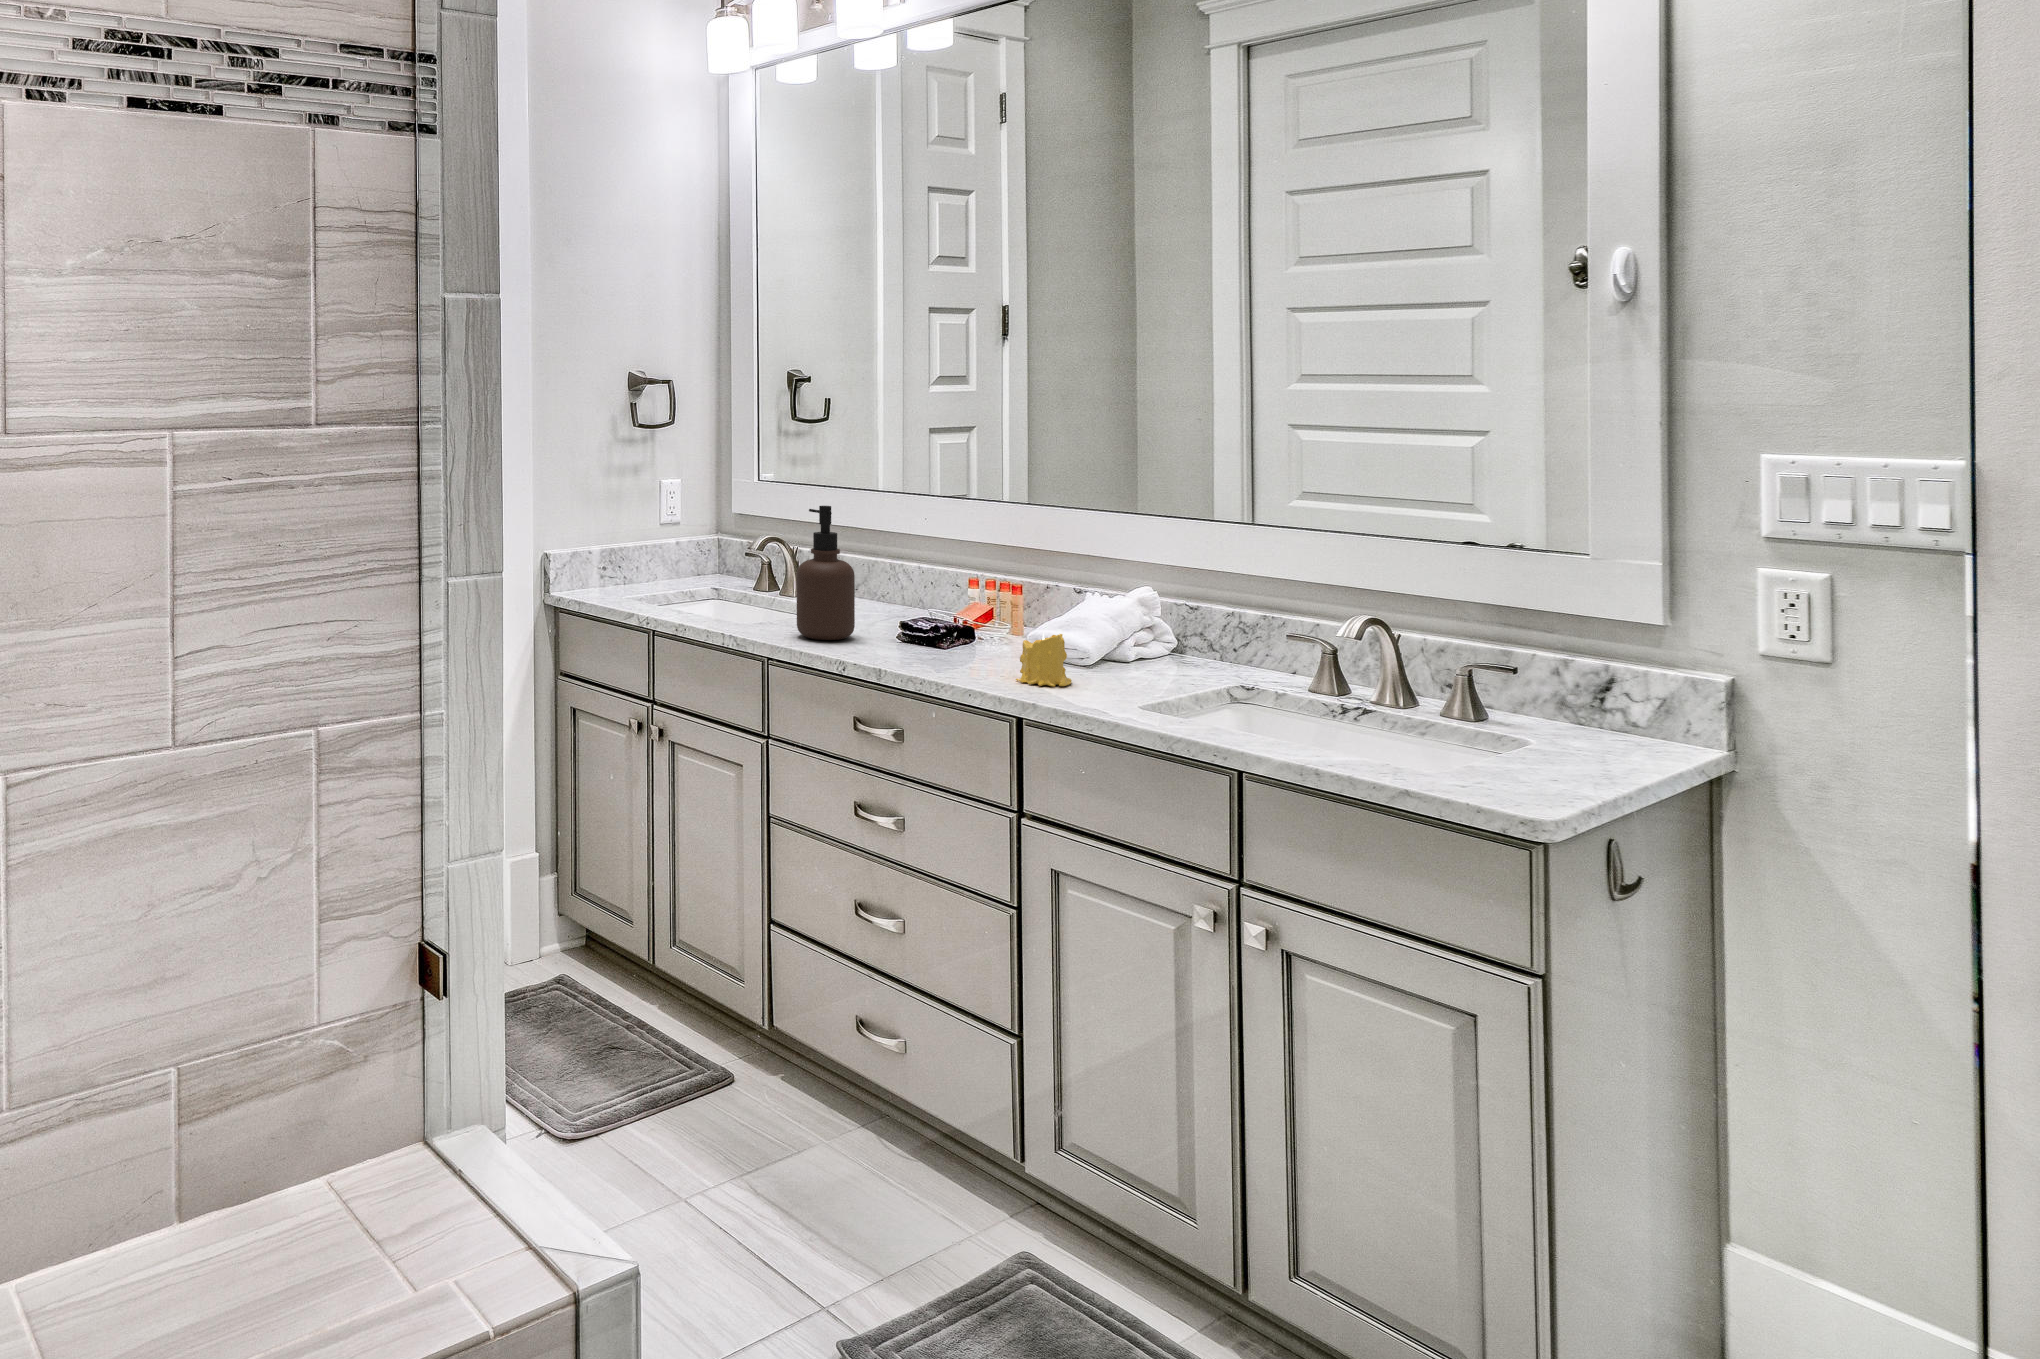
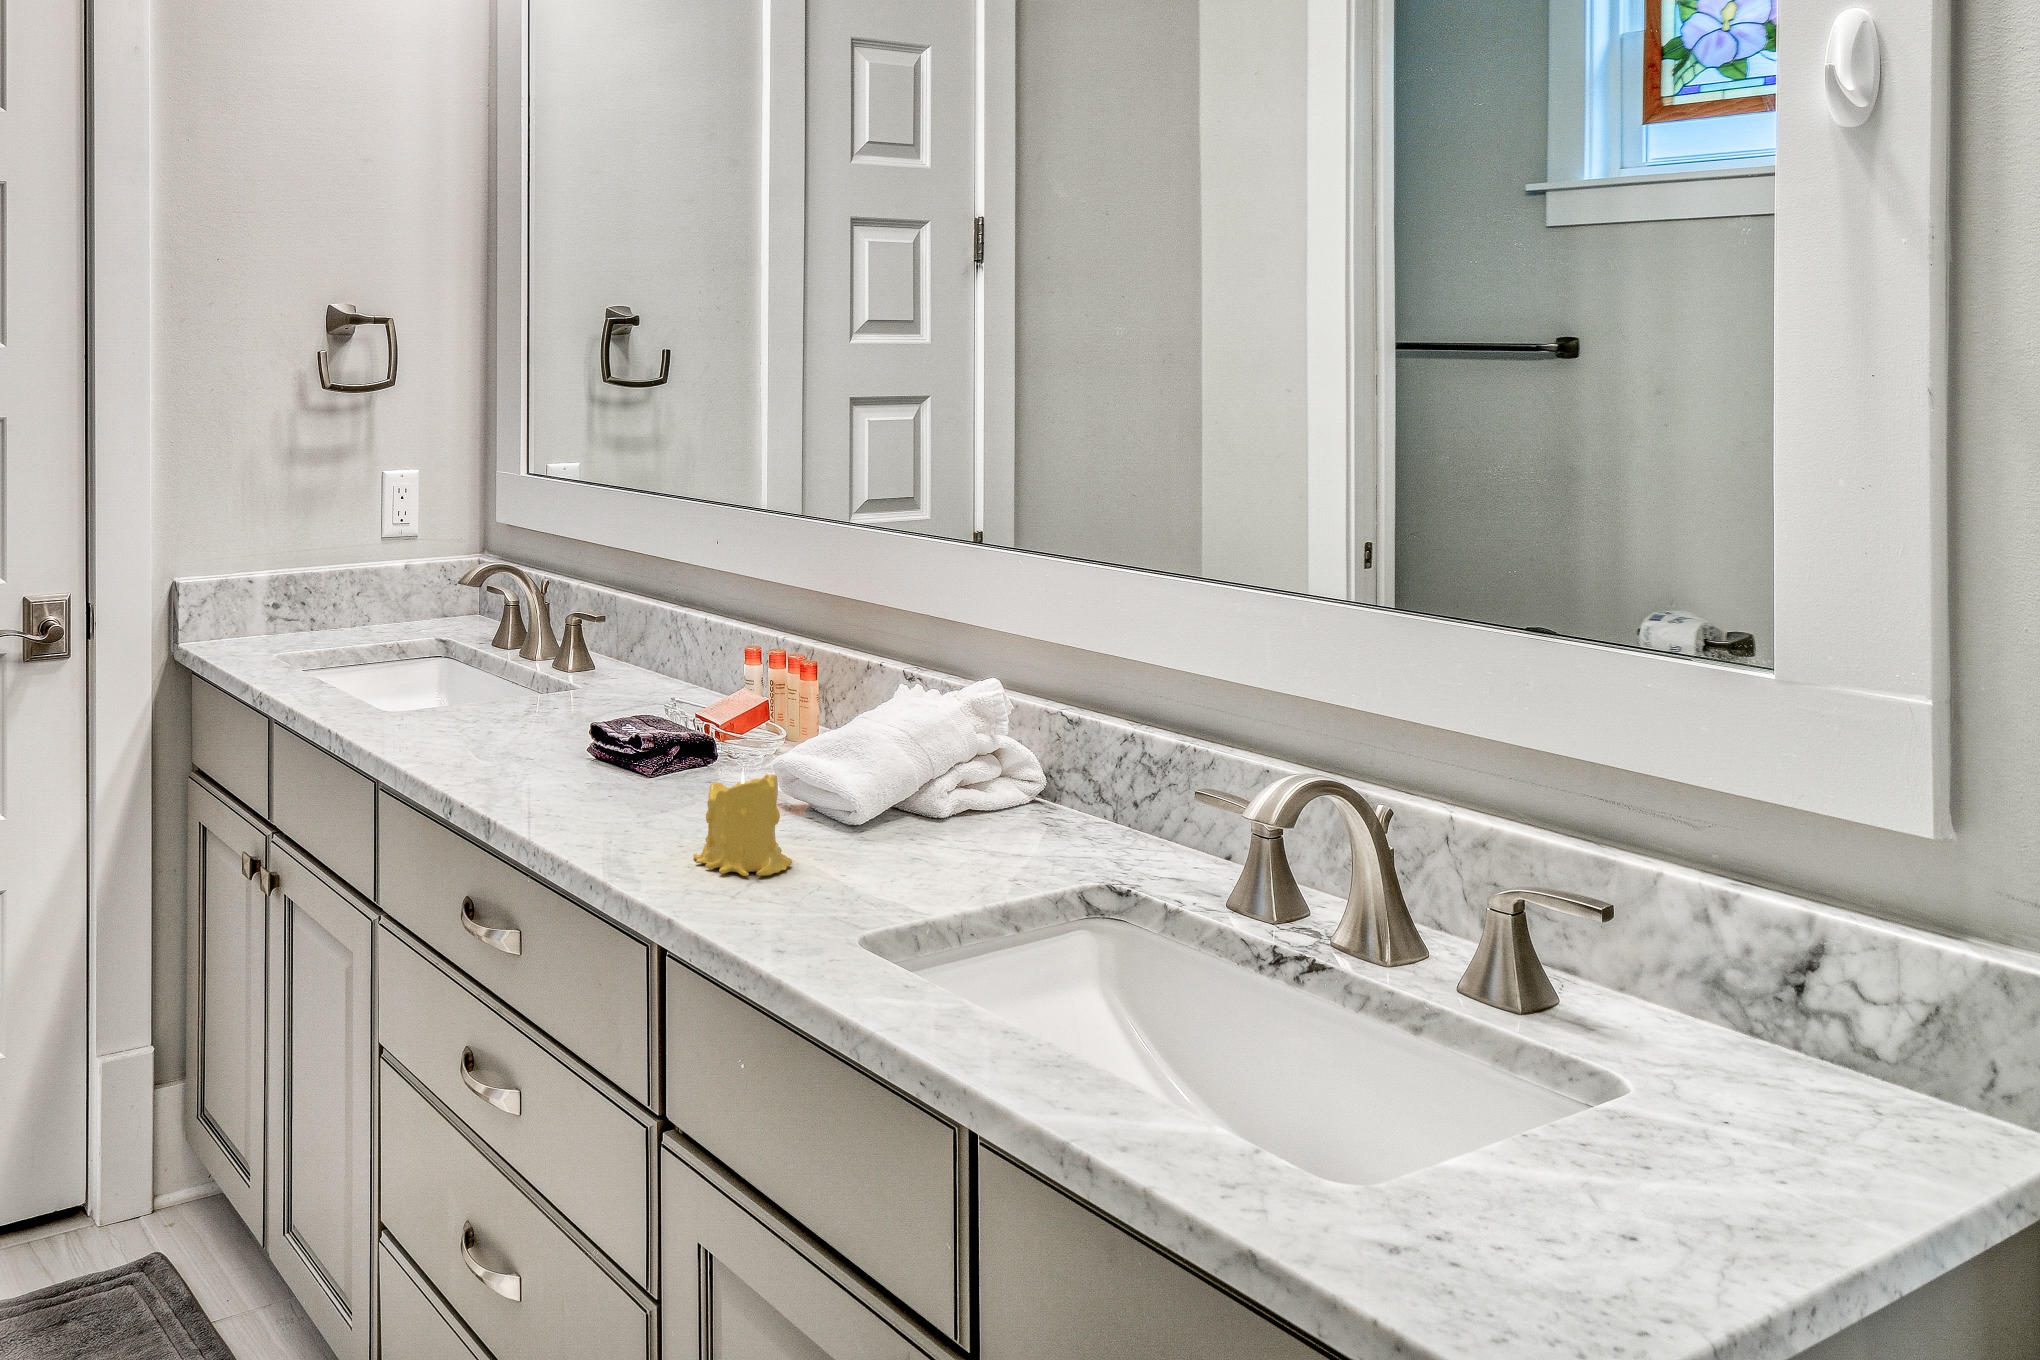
soap dispenser: present [797,506,855,640] -> none [432,522,528,751]

